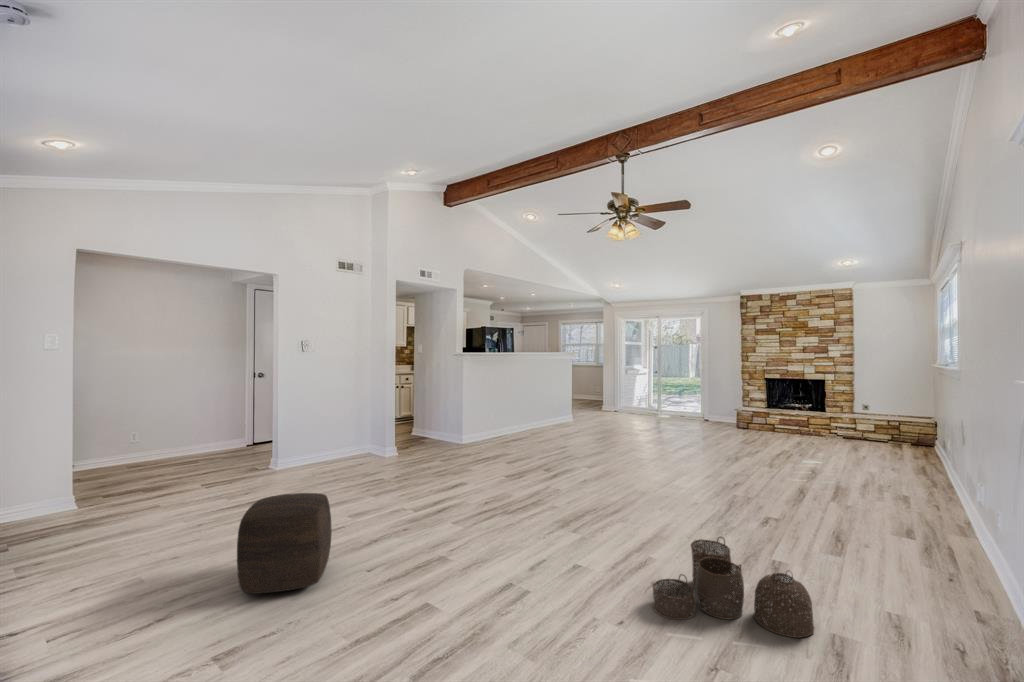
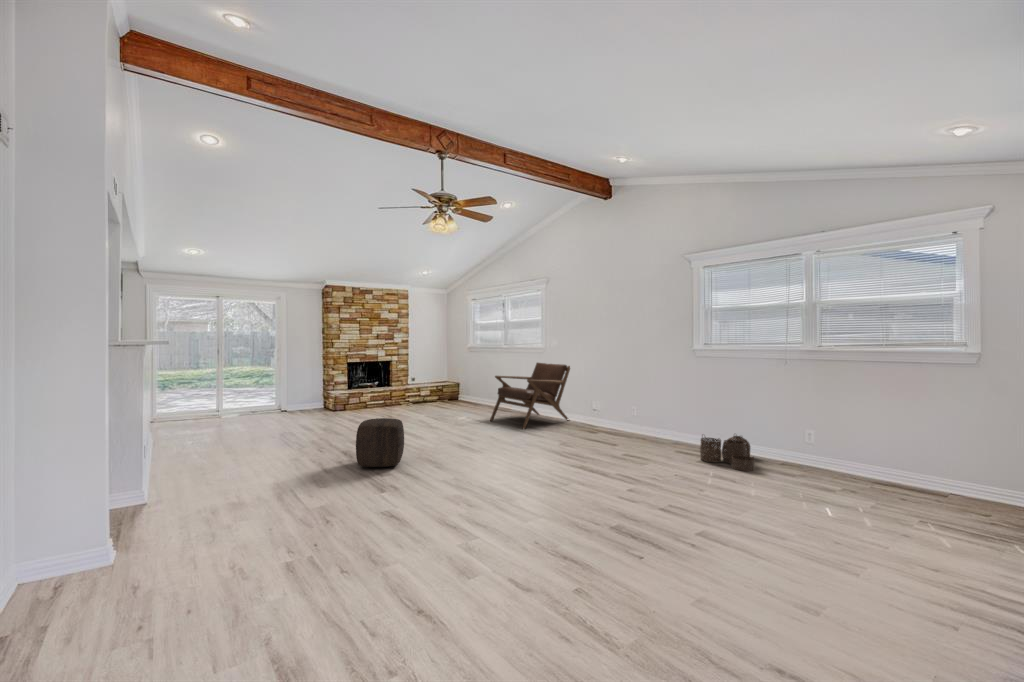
lounge chair: none [773,393,913,505] -> present [490,363,570,429]
ottoman: present [237,493,332,593] -> present [356,418,404,467]

